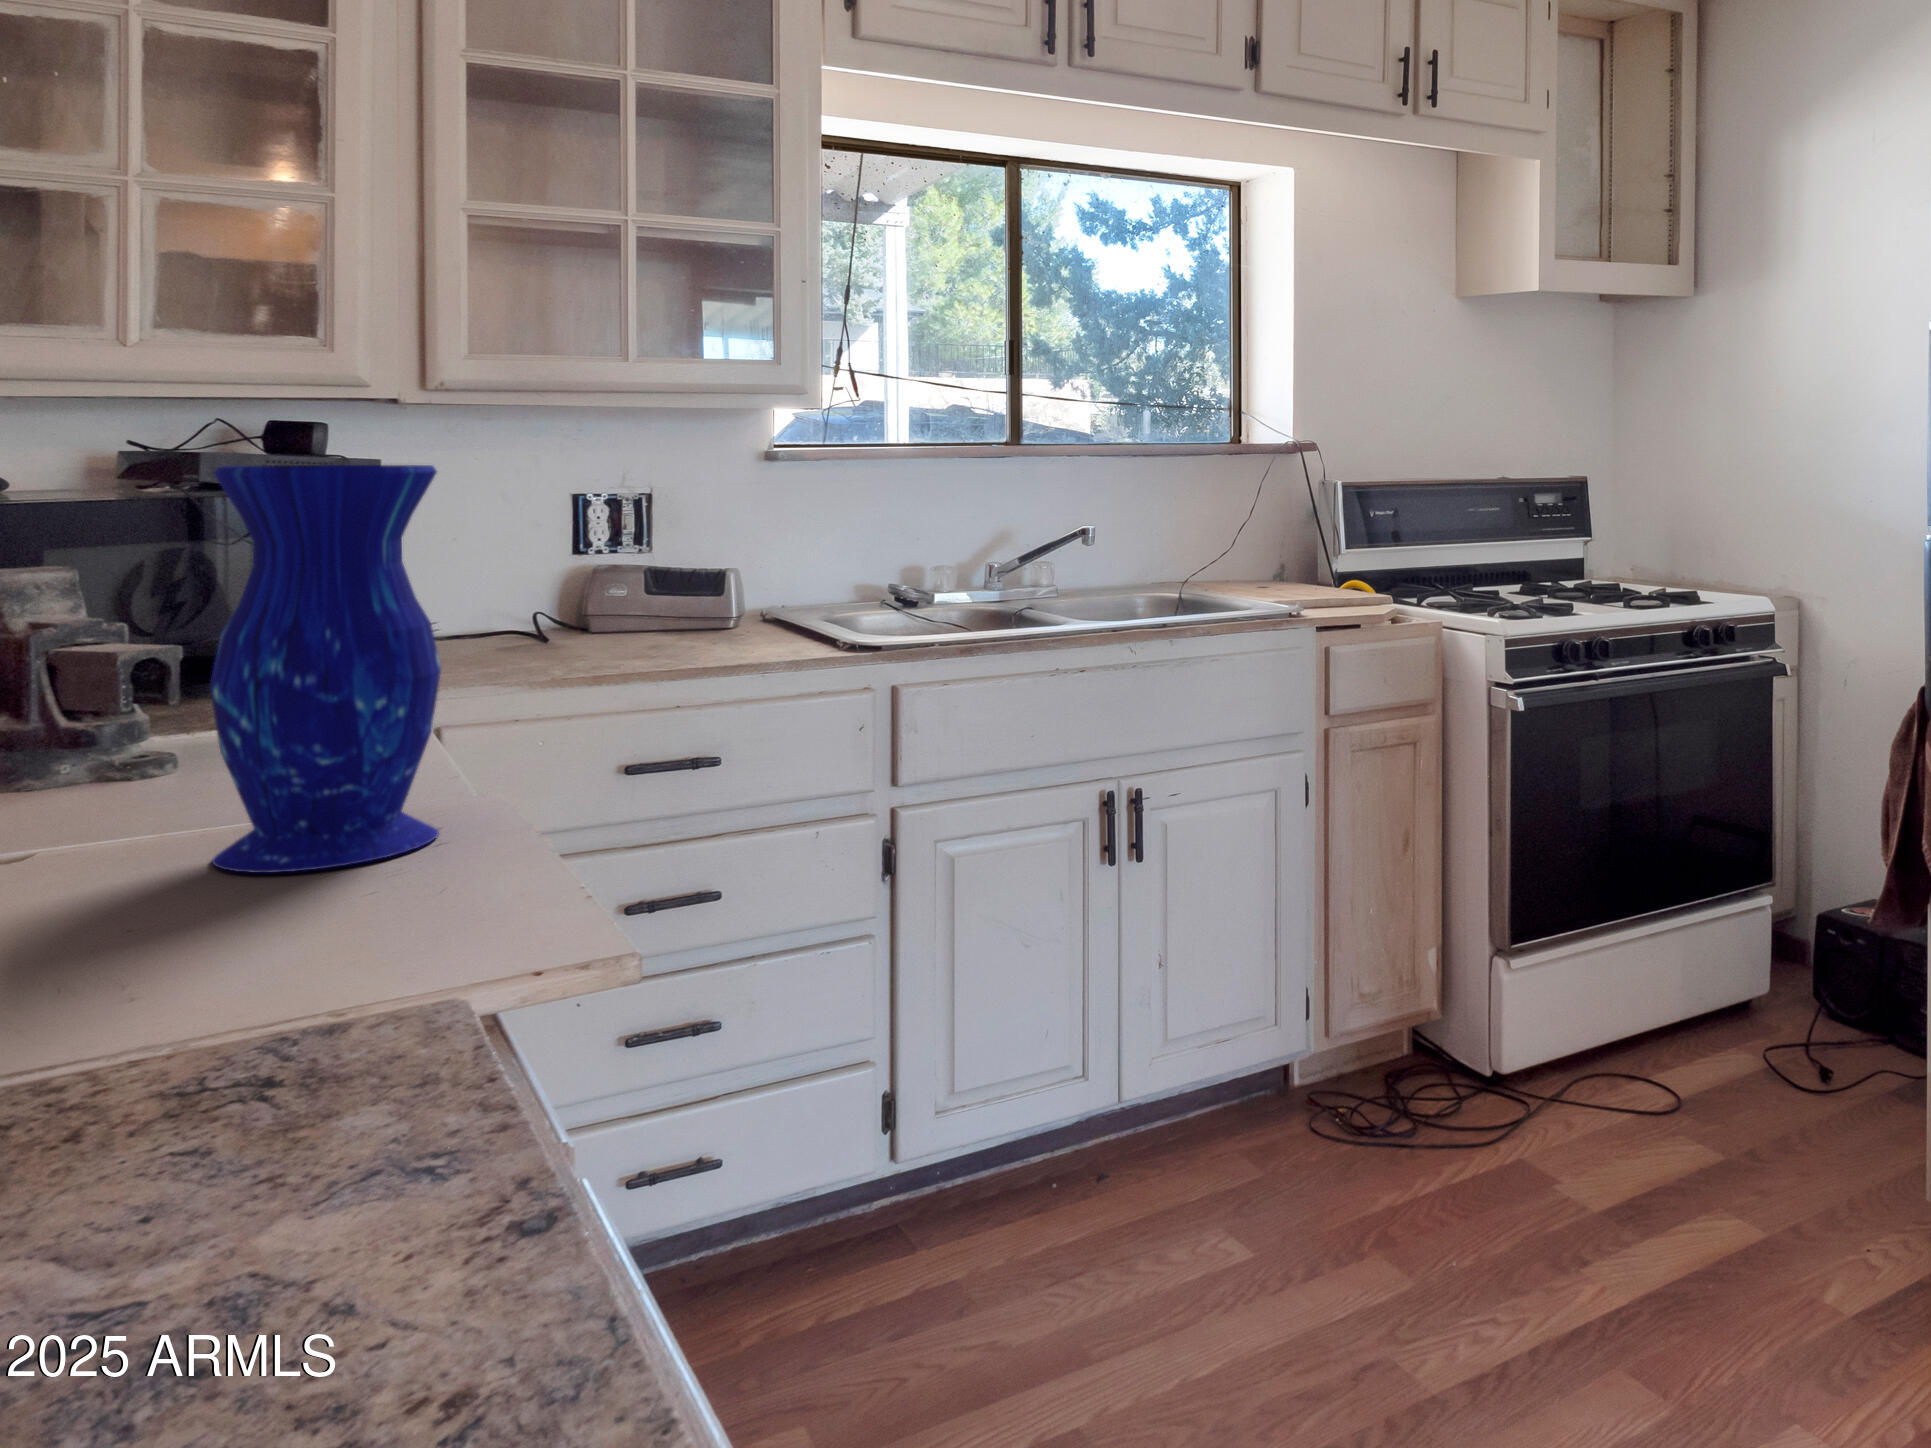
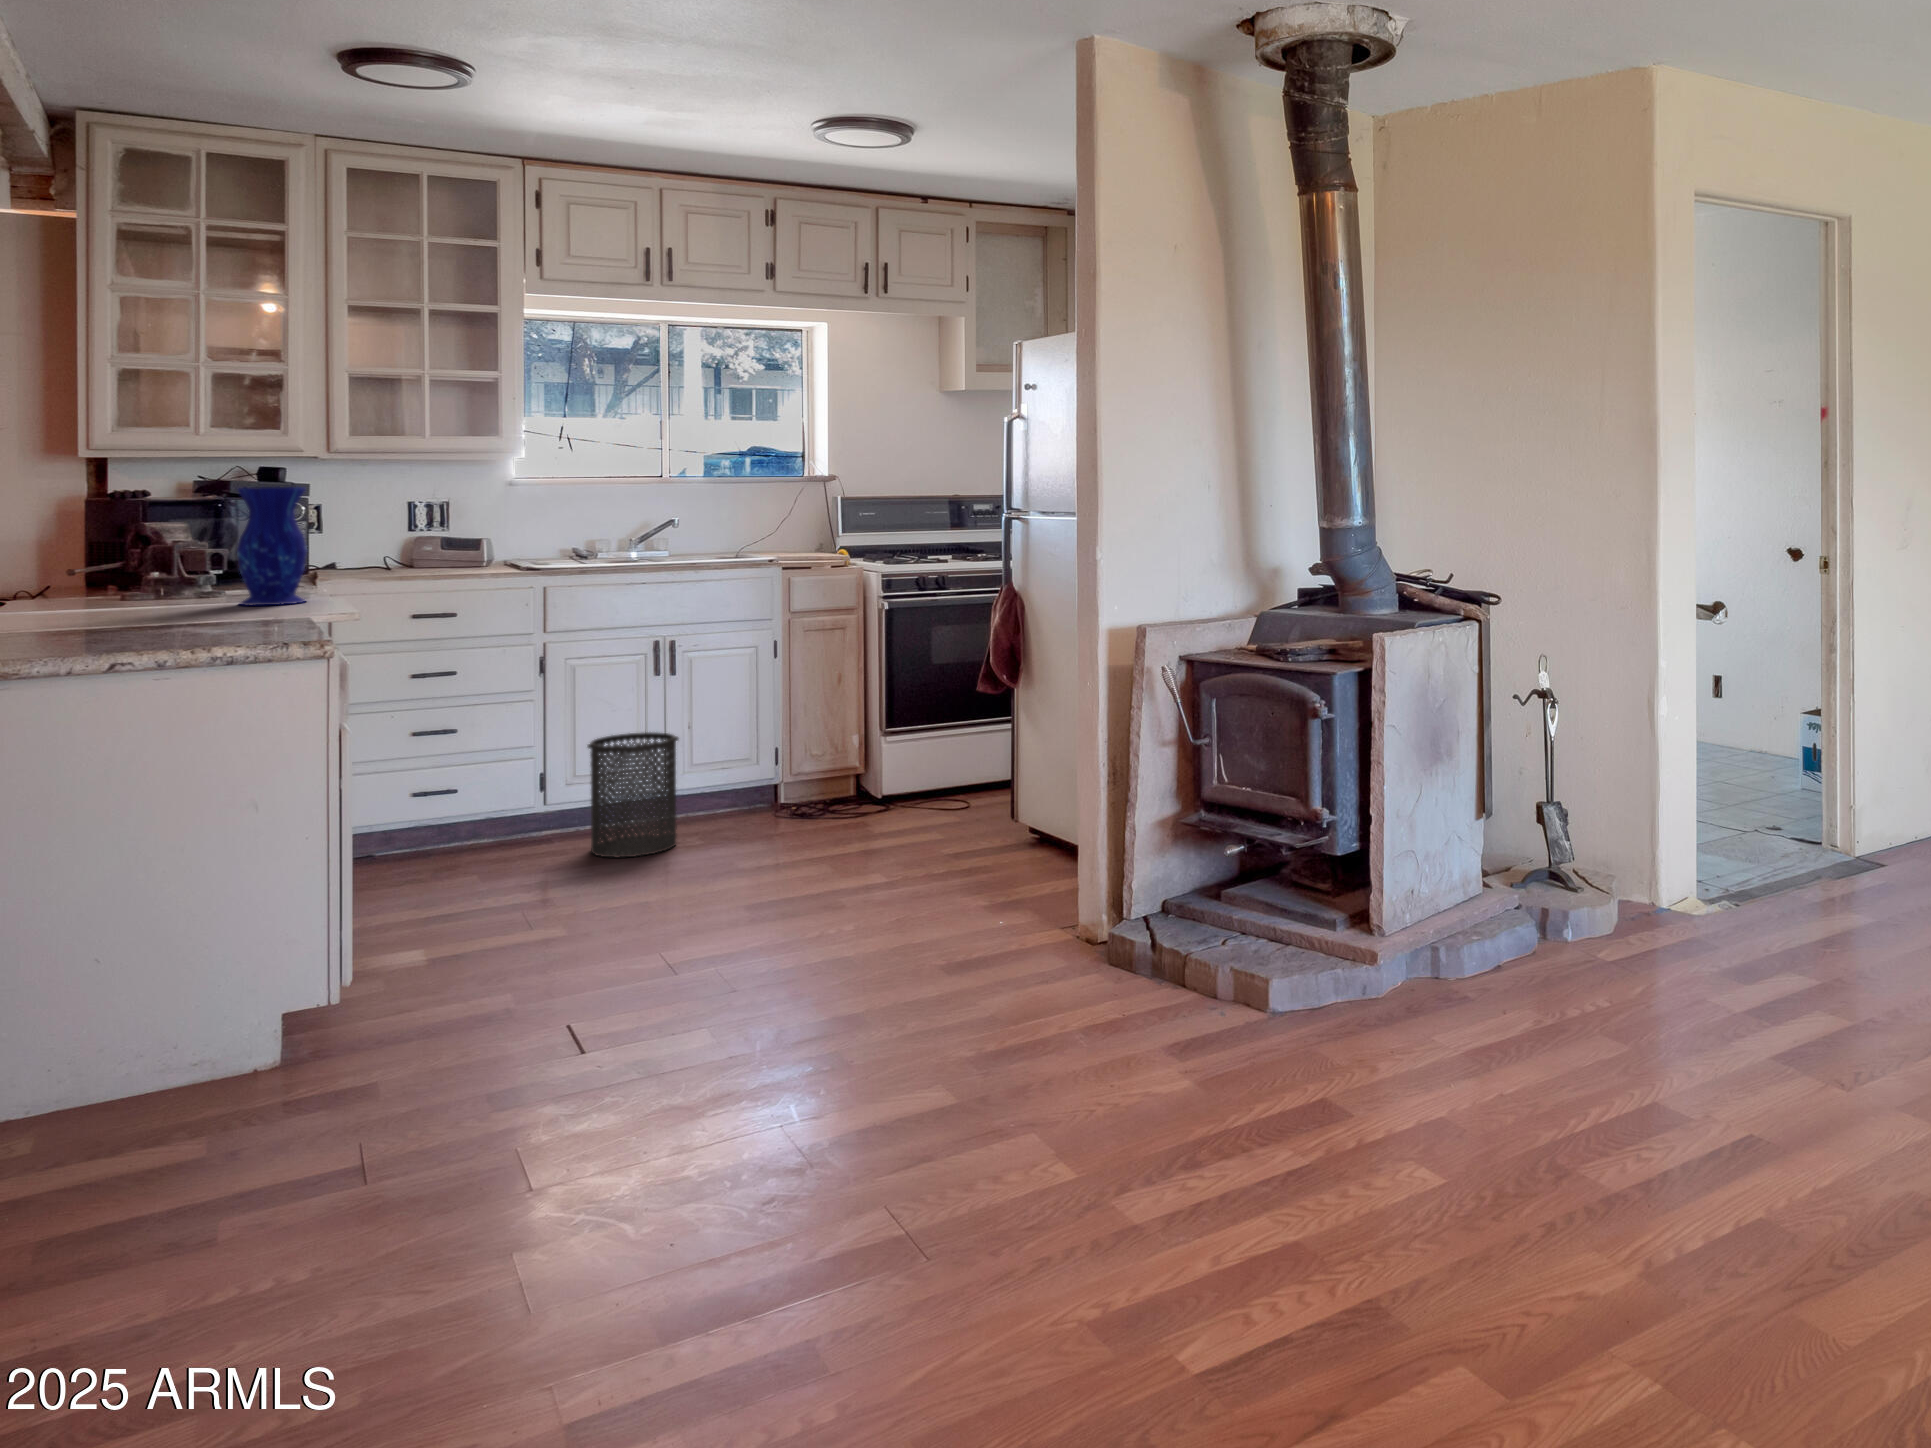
trash can: none [1028,1005,1210,1338] -> present [588,732,678,857]

